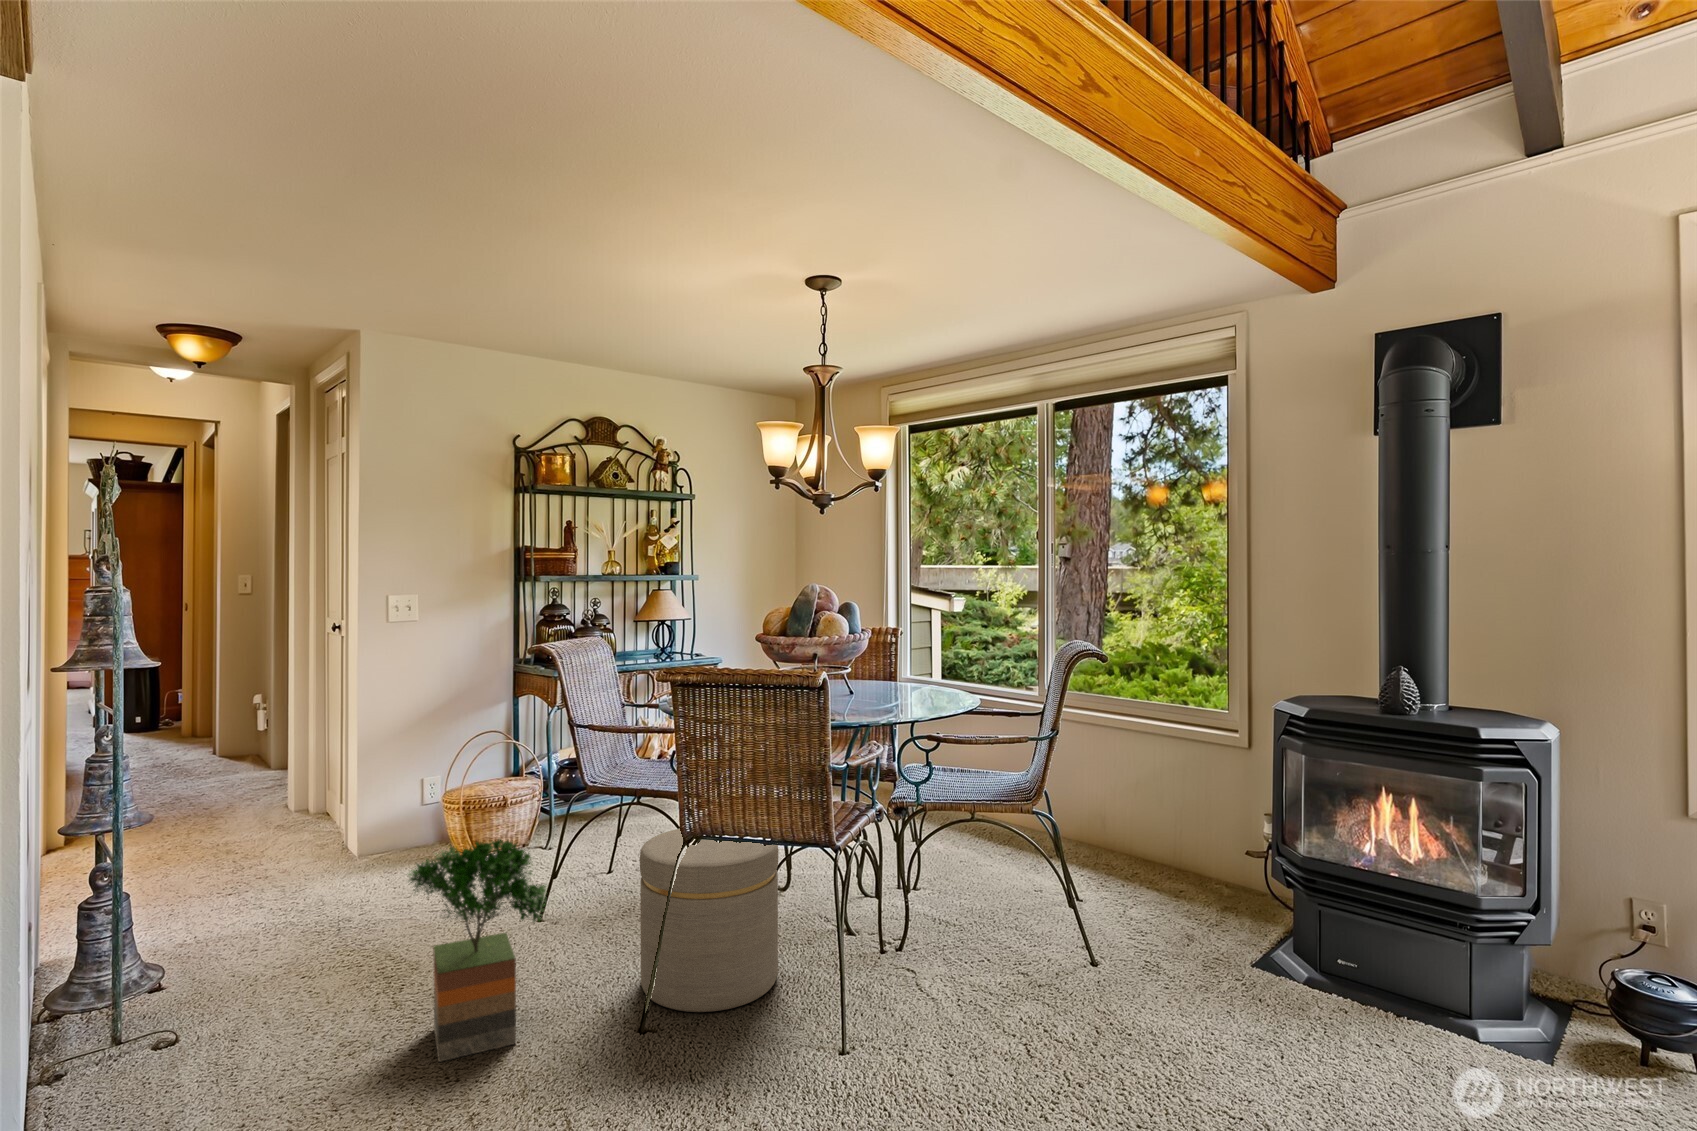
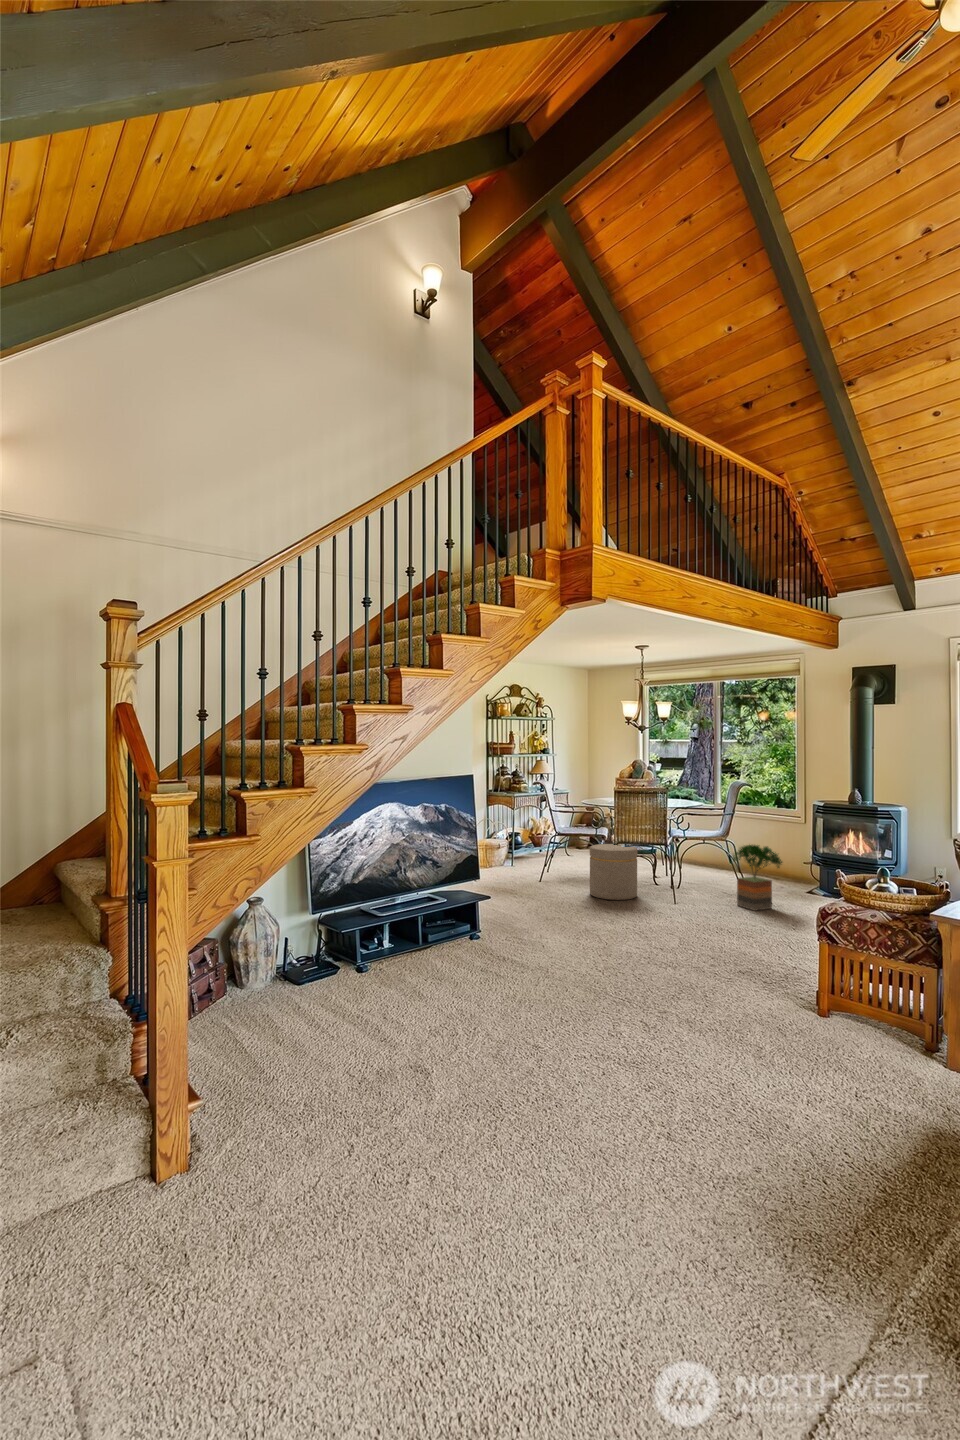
potted tree: present [408,839,546,1062] -> present [733,845,782,910]

